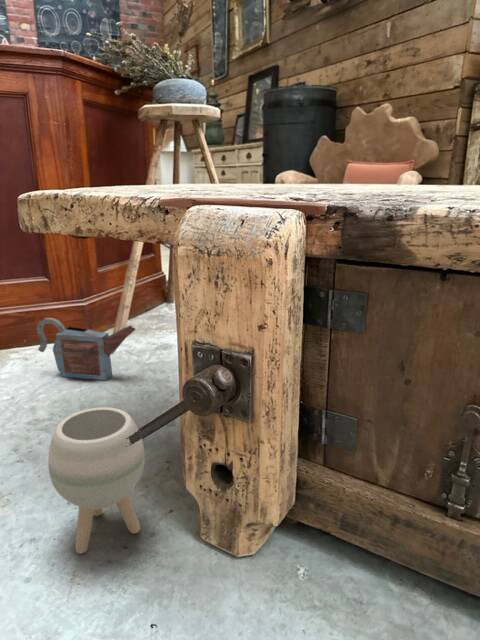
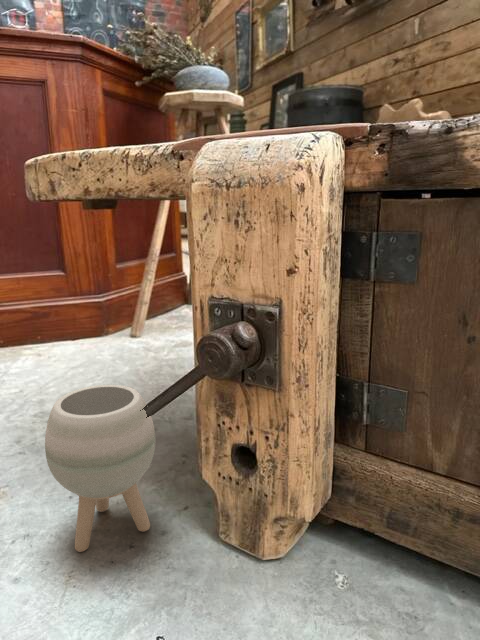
watering can: present [36,318,135,380] -> none [48,309,153,376]

